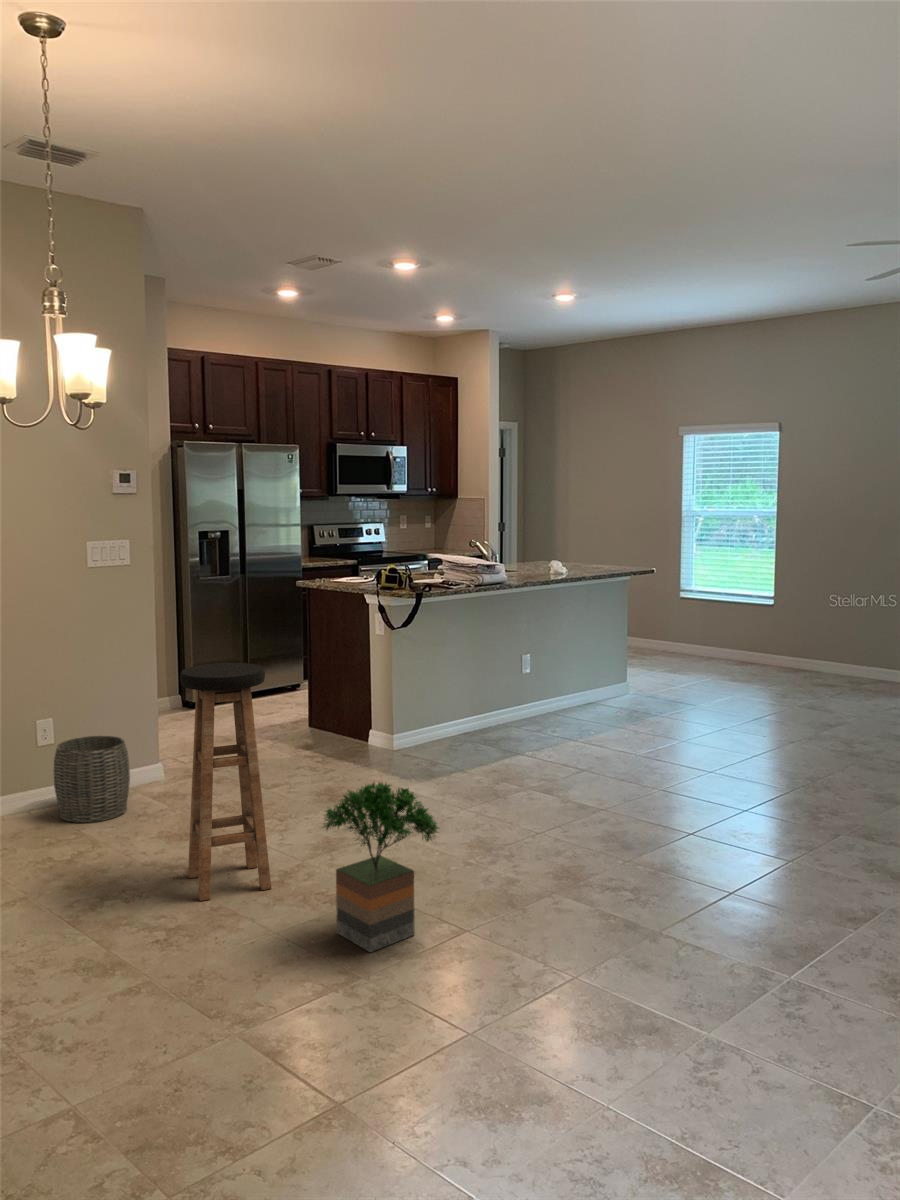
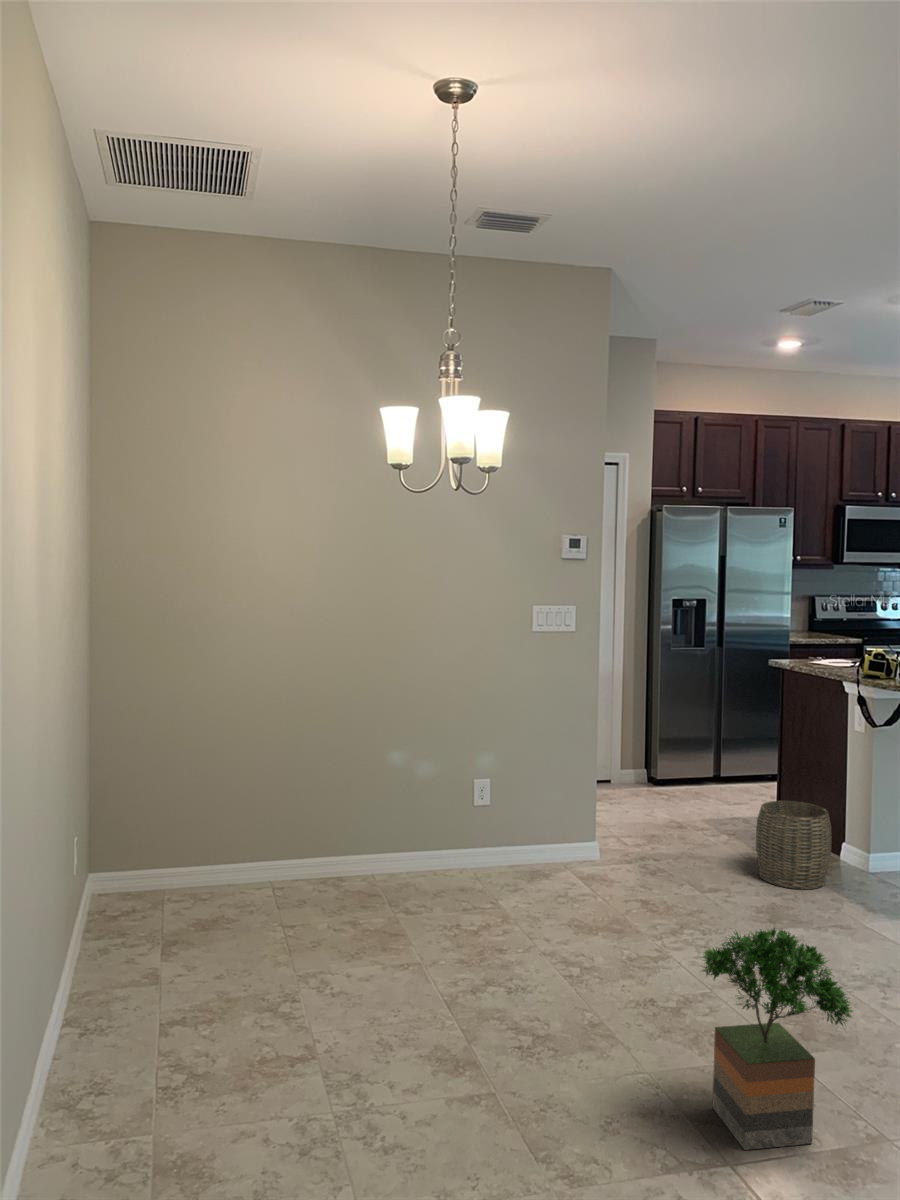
bar stool: present [180,663,271,901] -> none [574,749,668,1022]
woven basket: present [54,736,130,823] -> present [756,801,832,889]

